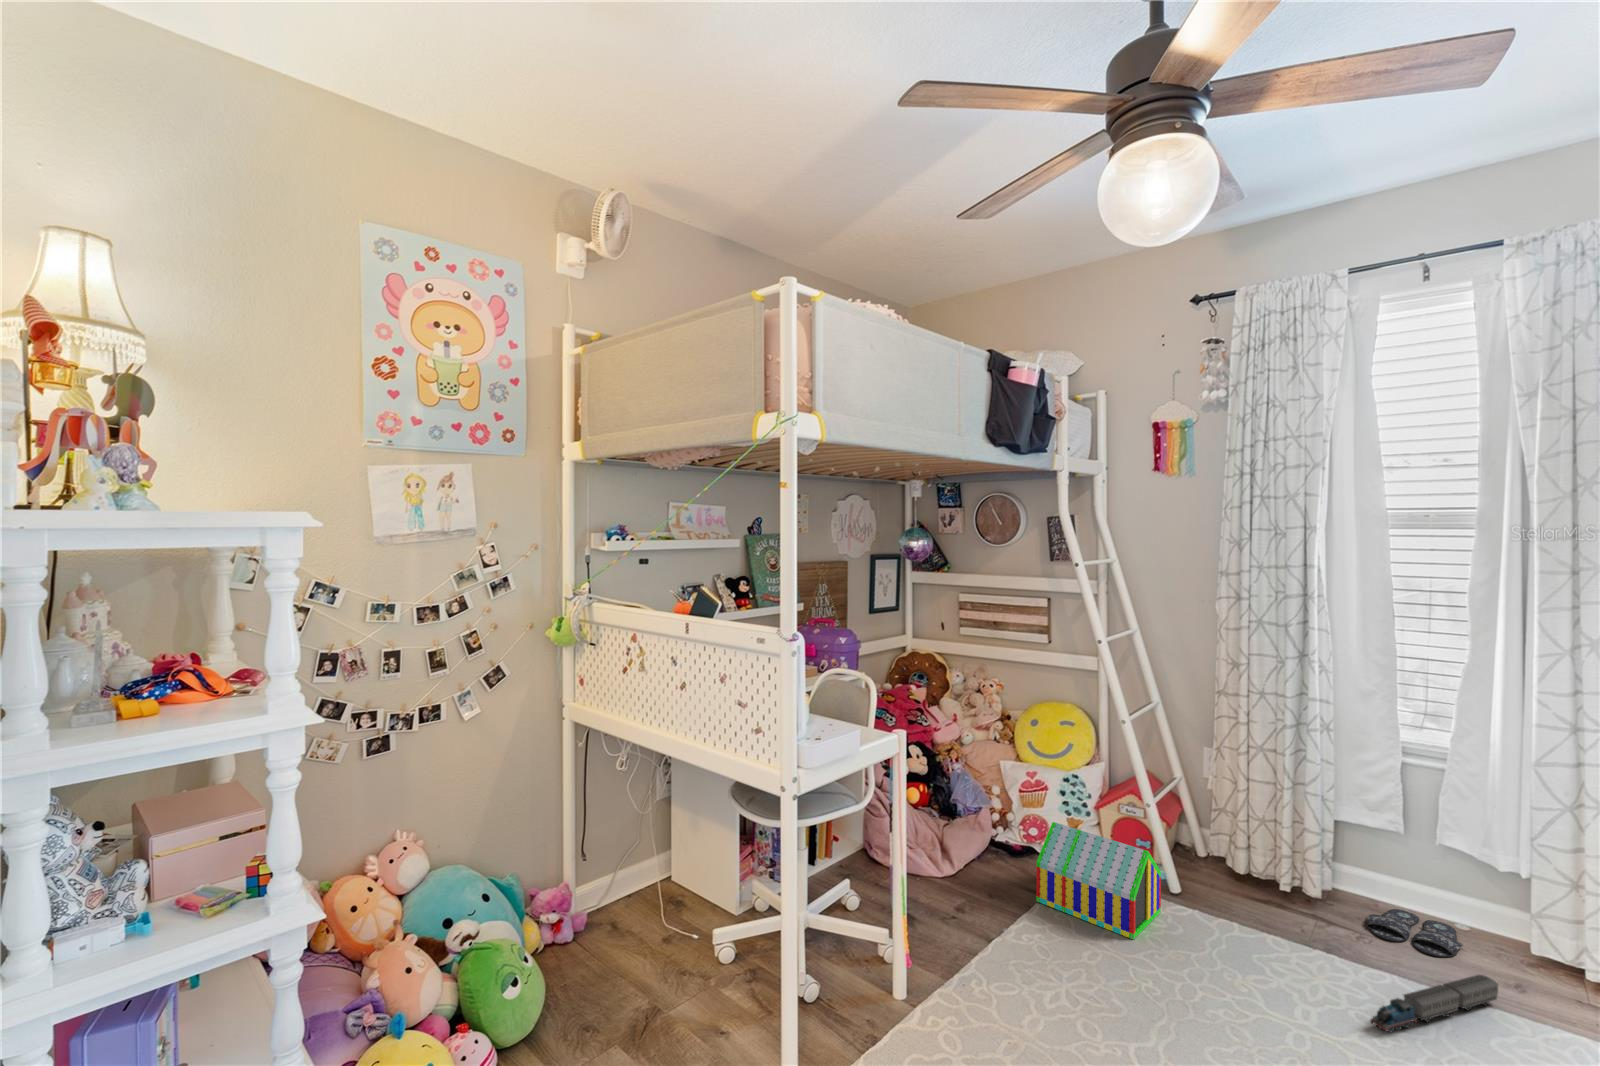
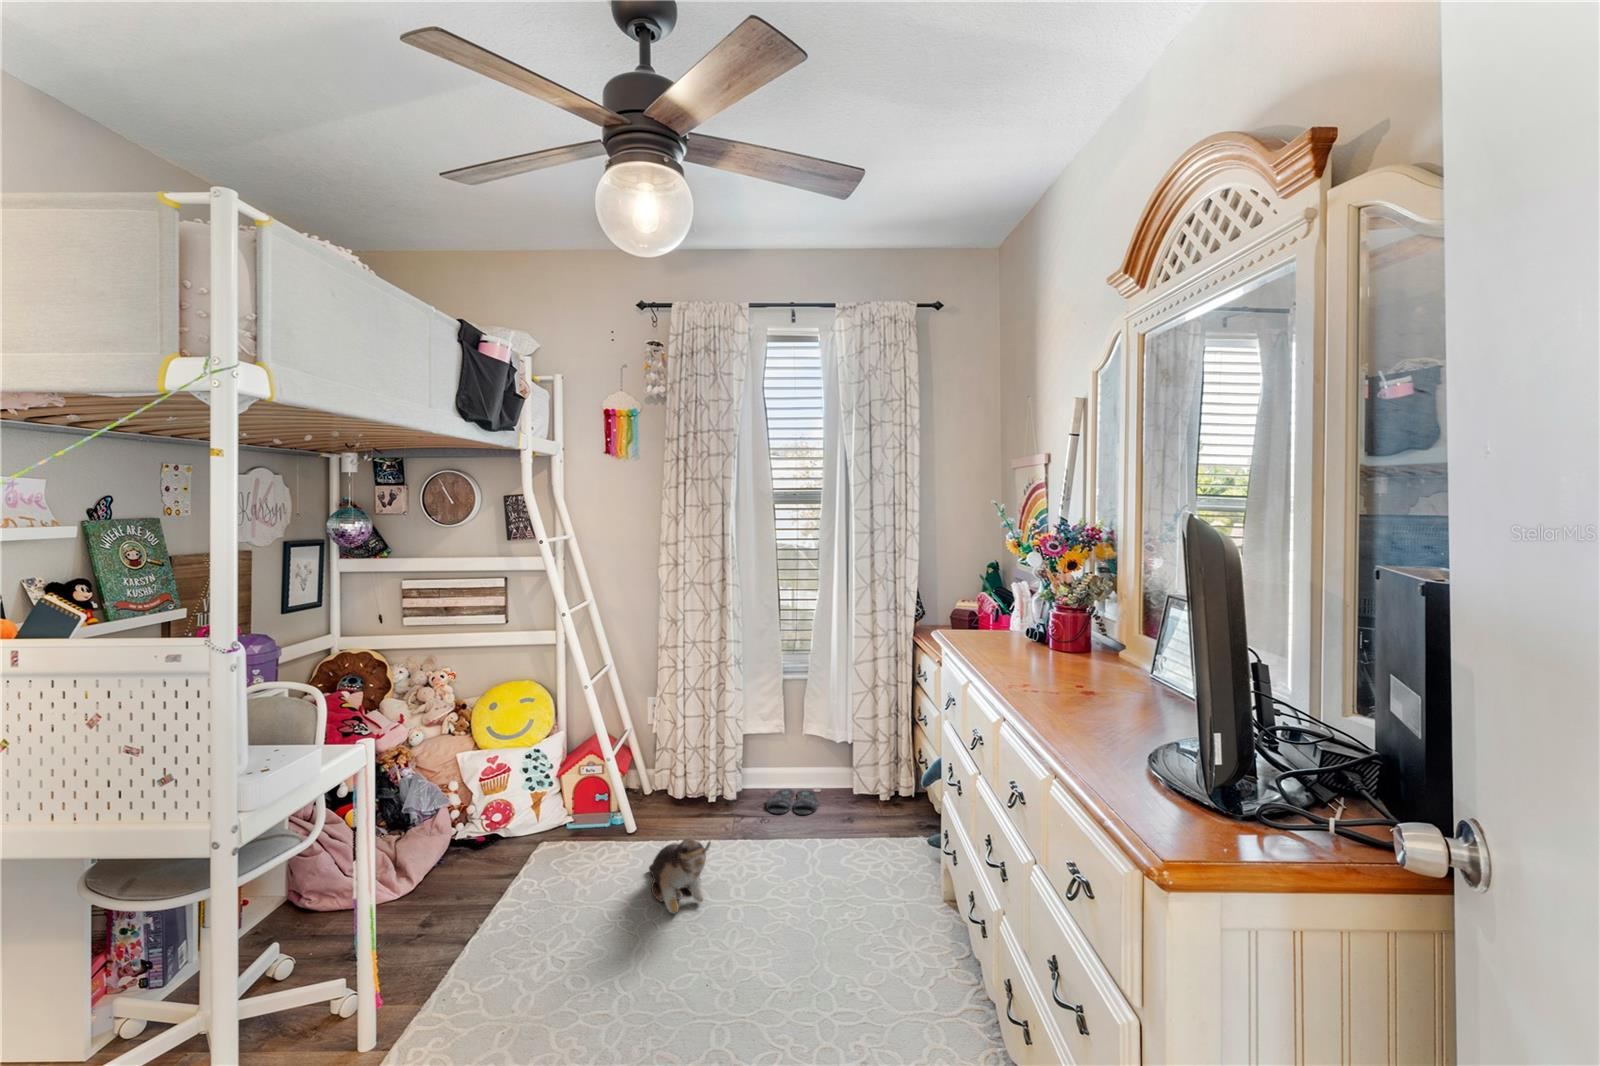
toy house: present [1036,822,1161,939] -> none [506,800,623,887]
plush toy: none [1186,921,1259,1003] -> present [649,838,711,914]
toy train: present [1370,974,1498,1032] -> none [780,817,843,882]

